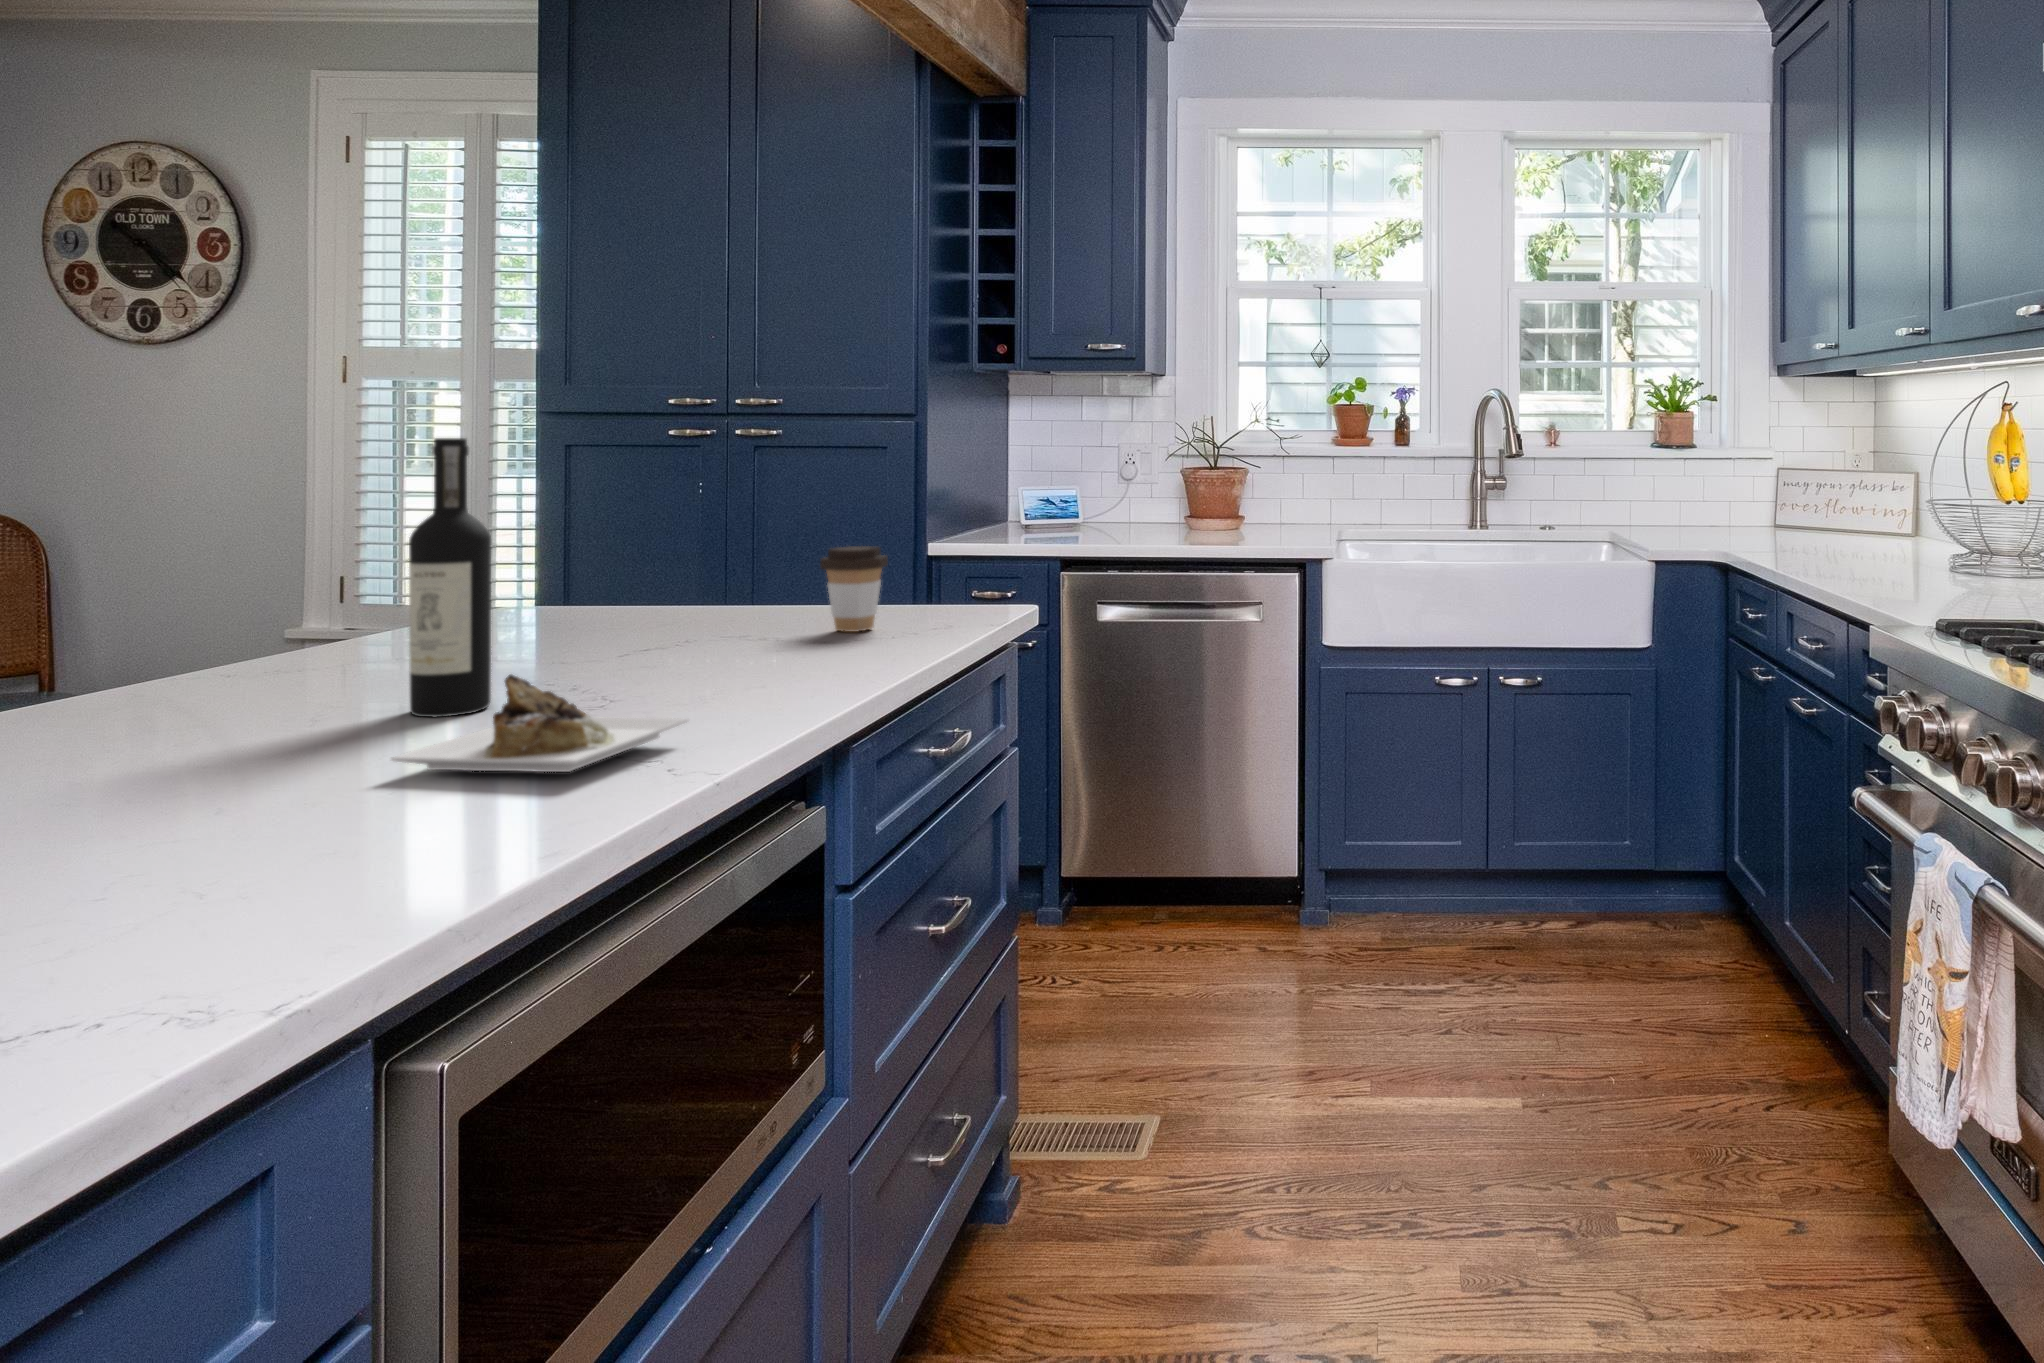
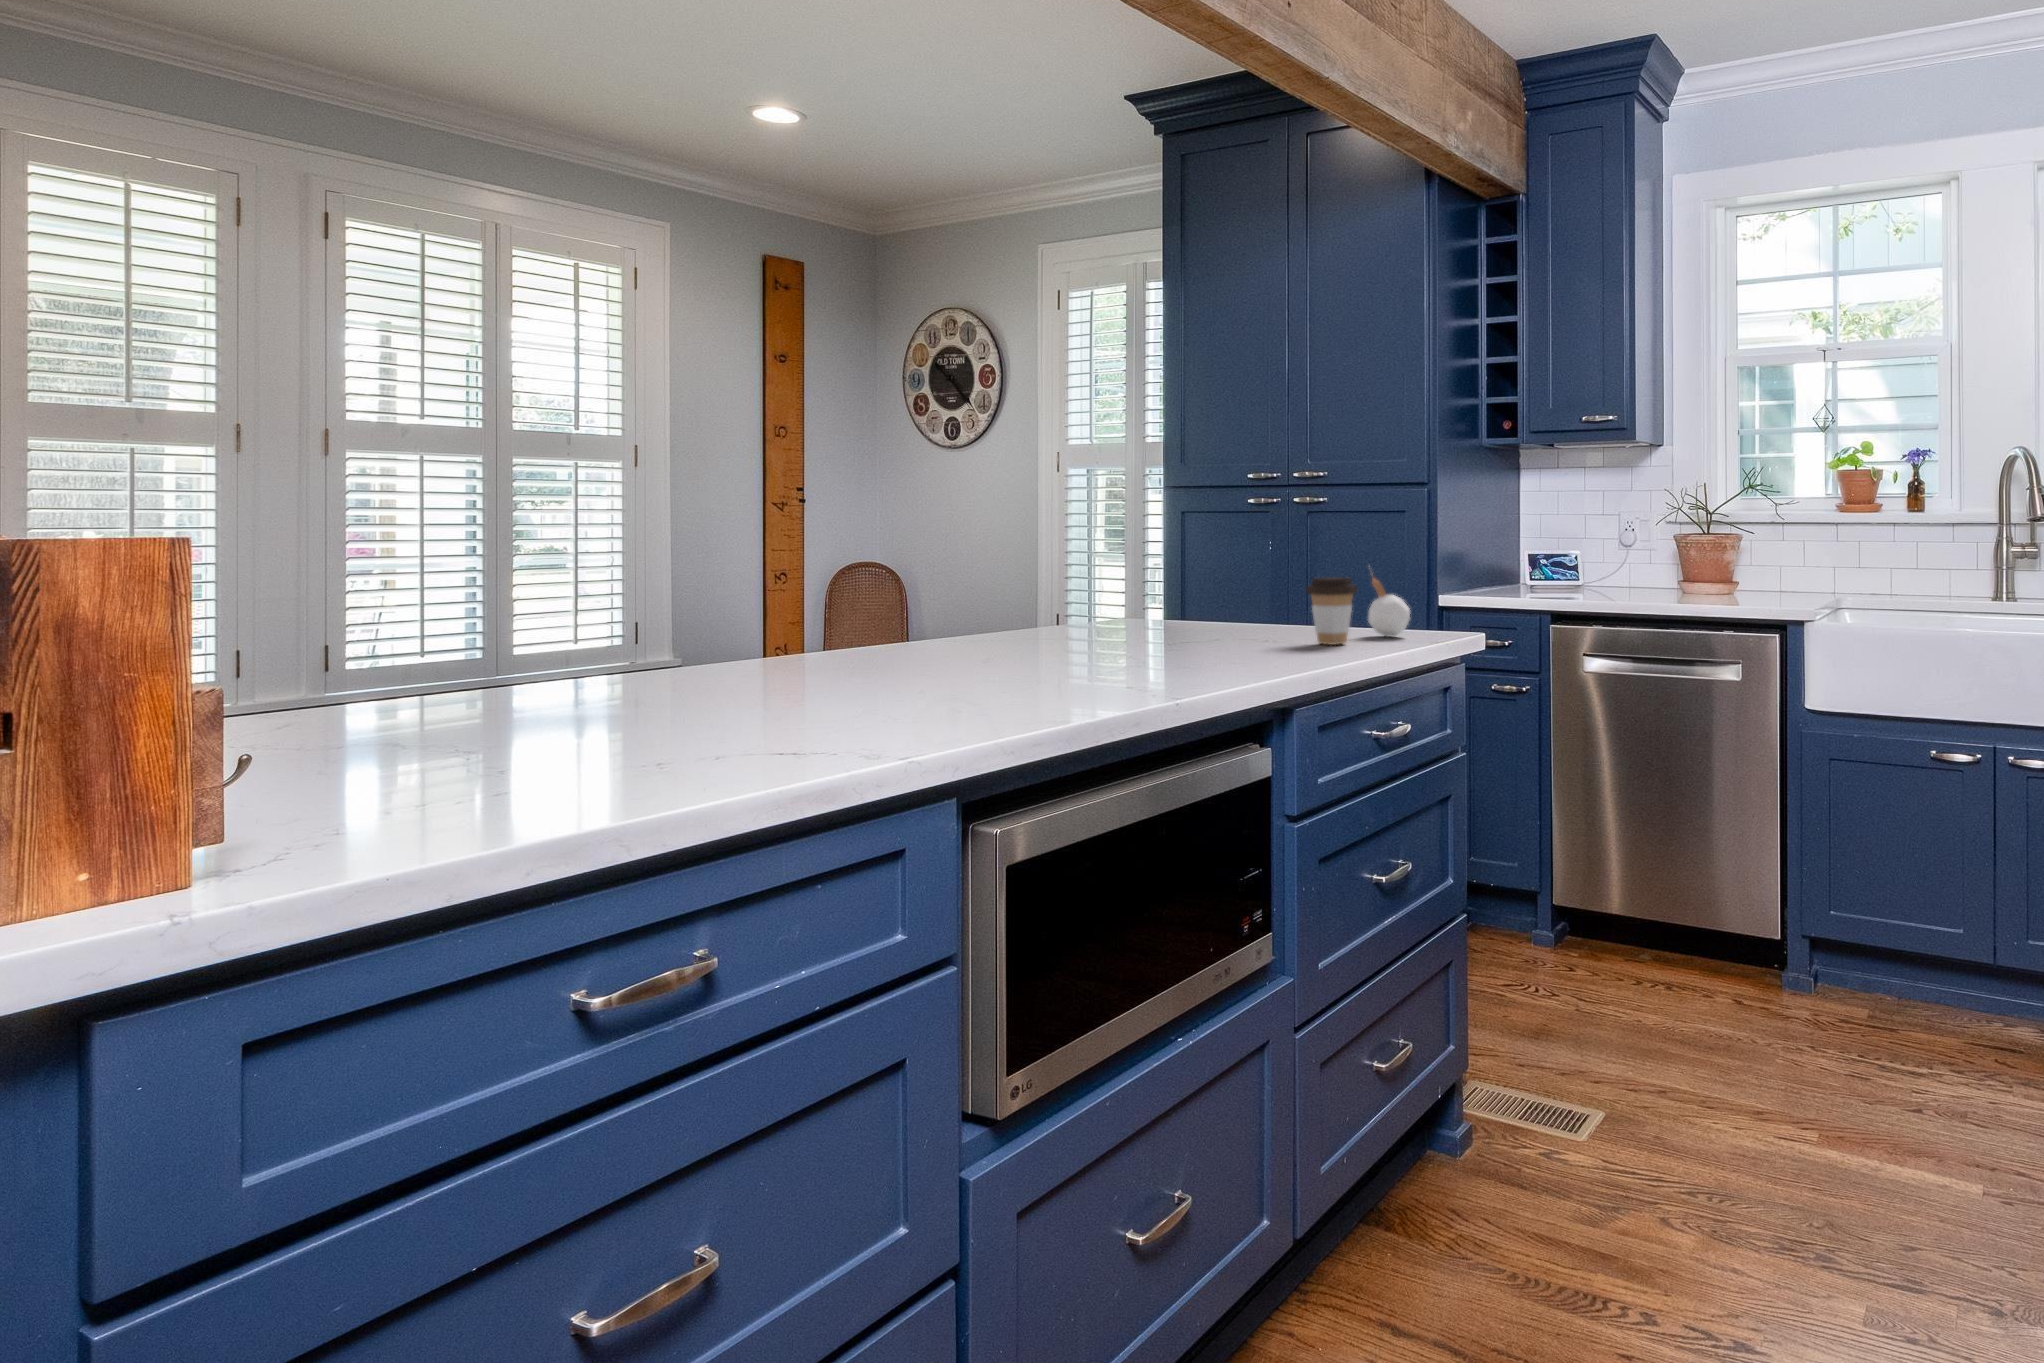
wine bottle: present [391,438,688,772] -> none [988,481,1167,700]
candle: none [890,526,944,613] -> present [1368,578,1410,637]

